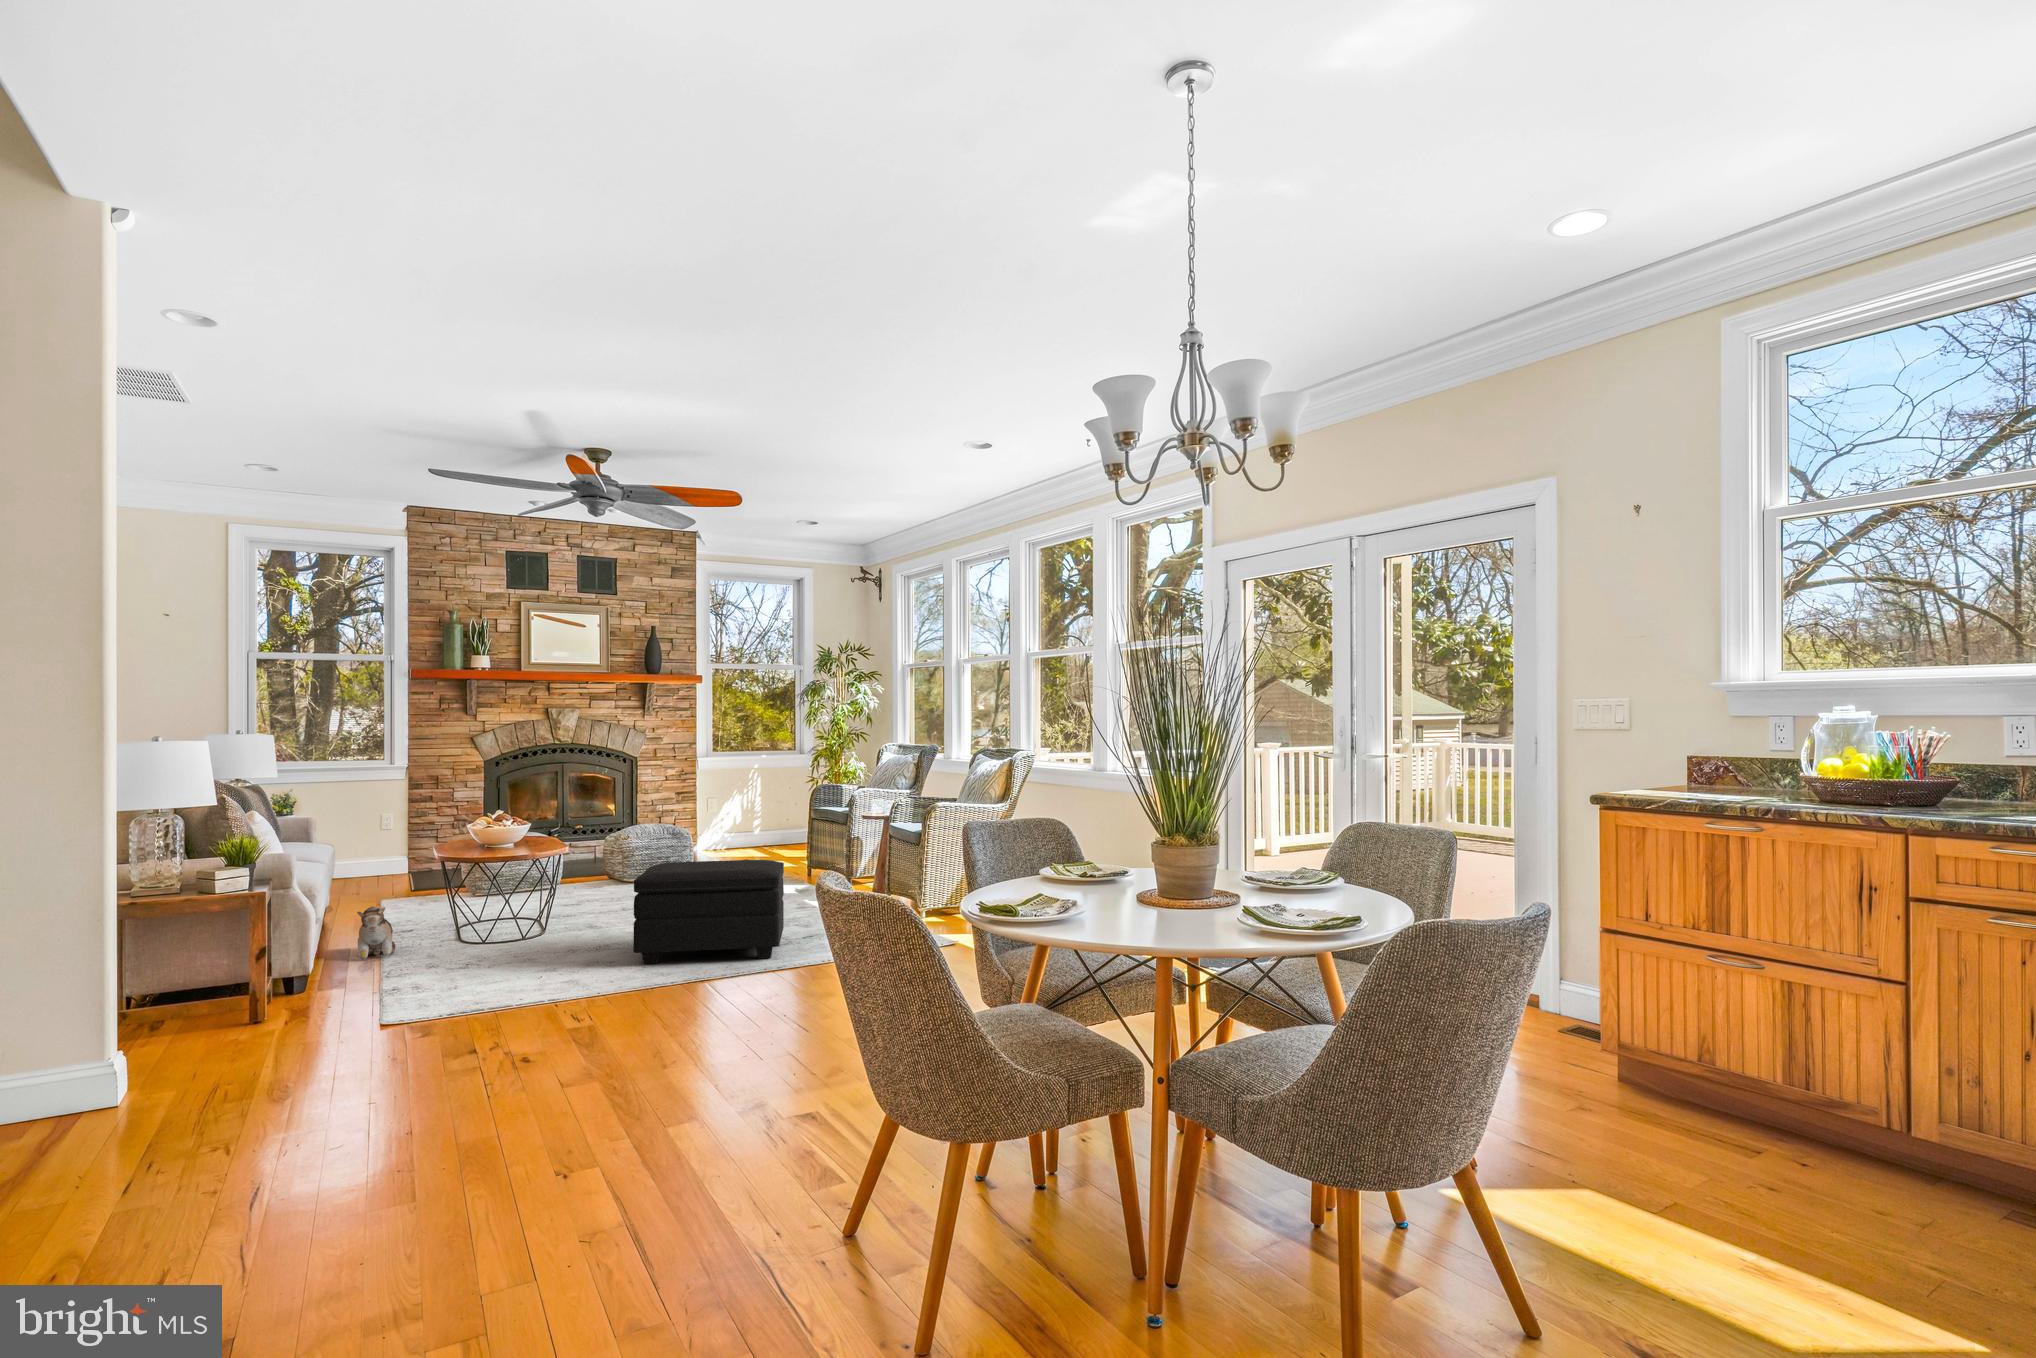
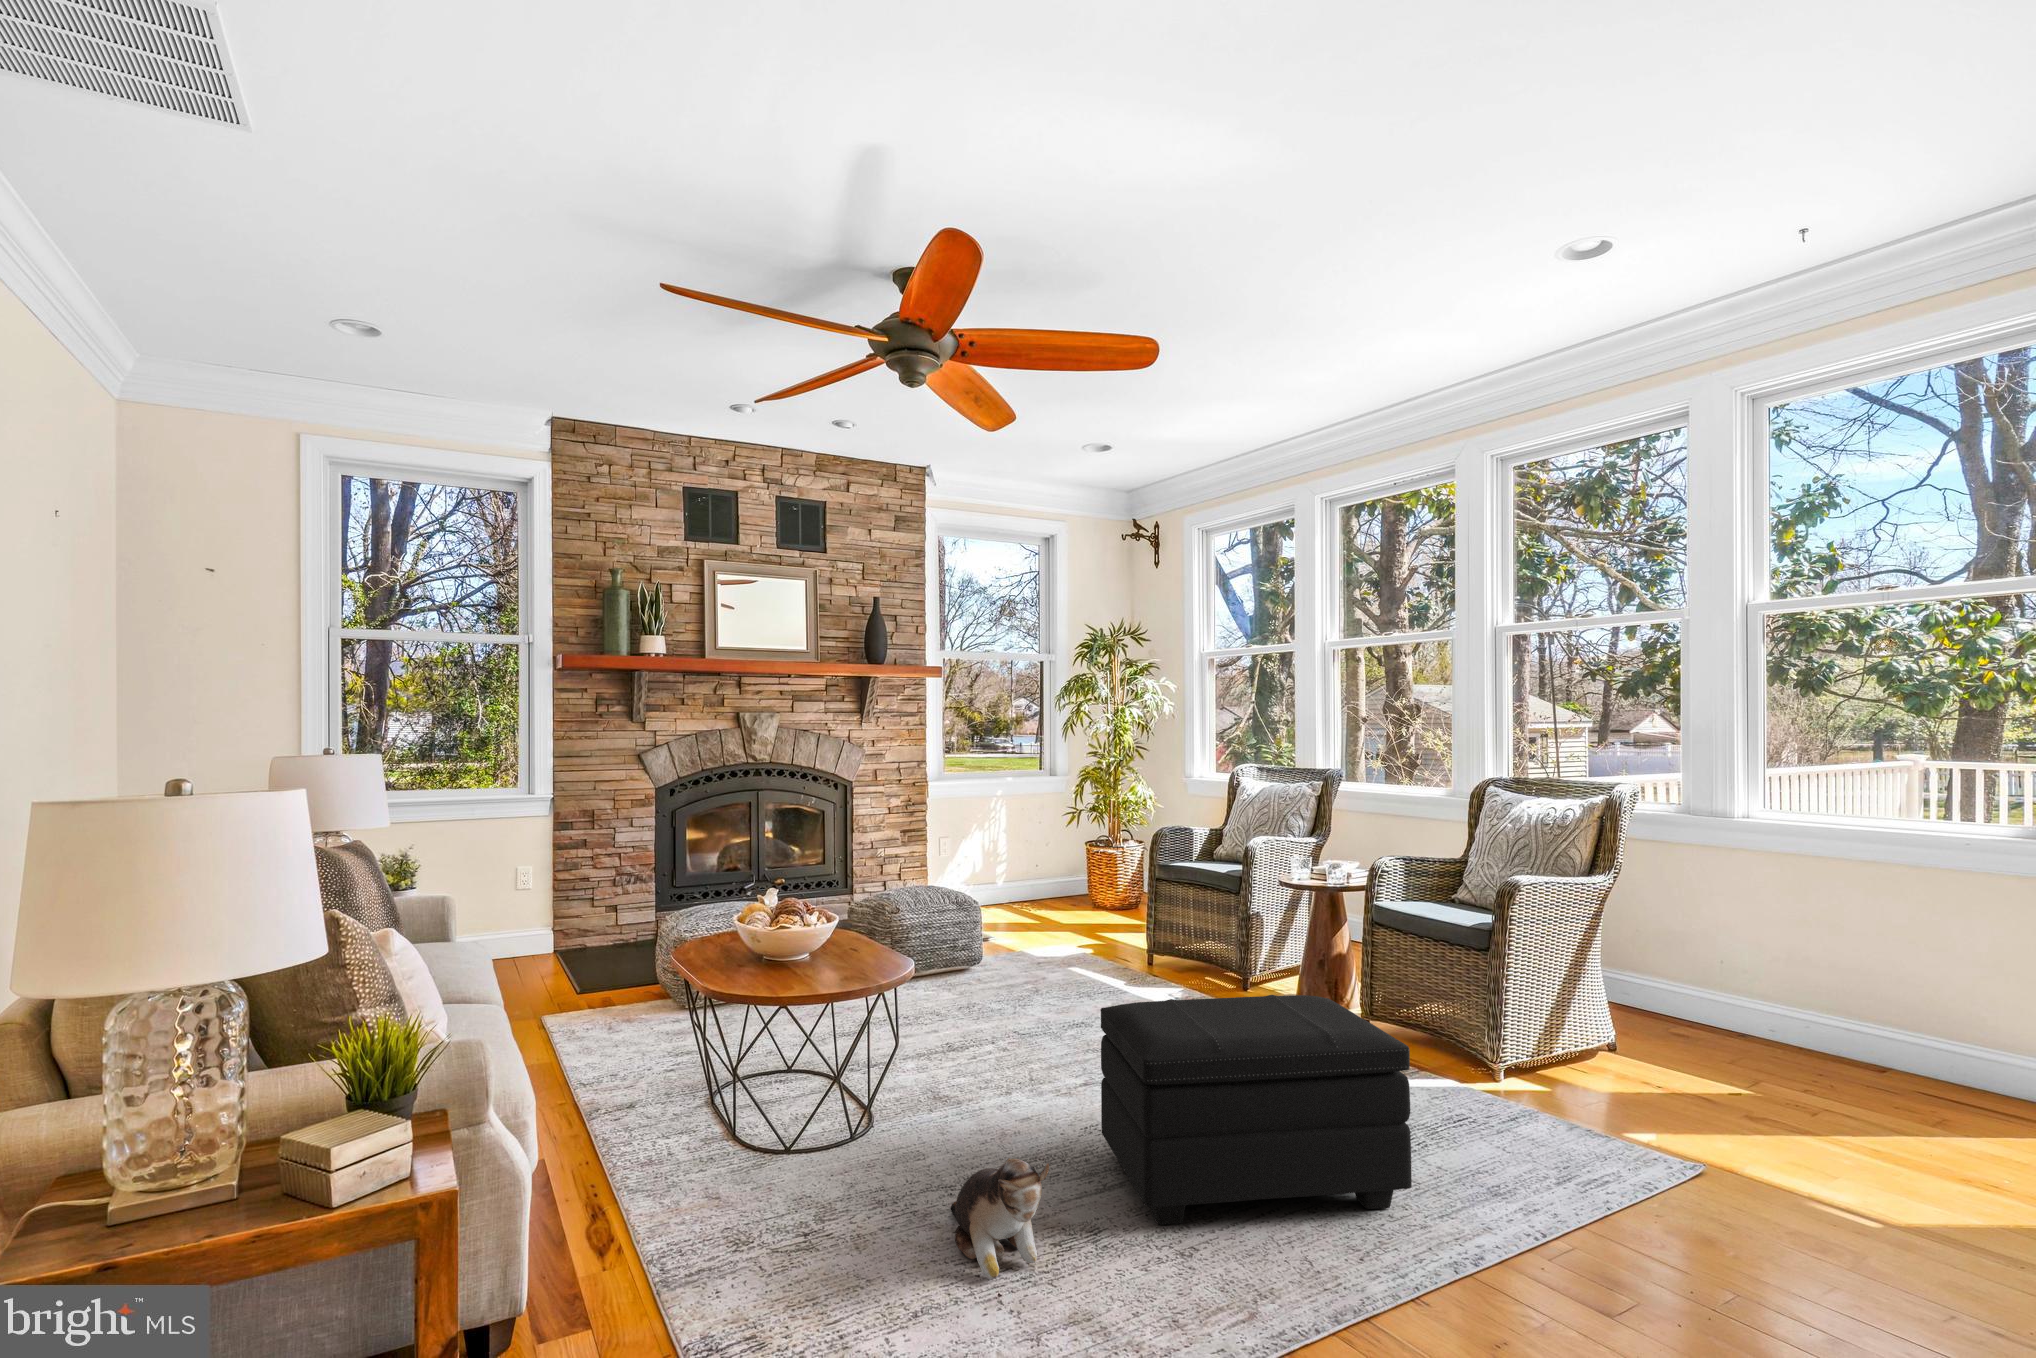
plush toy: present [357,907,396,960] -> present [950,1158,1049,1278]

